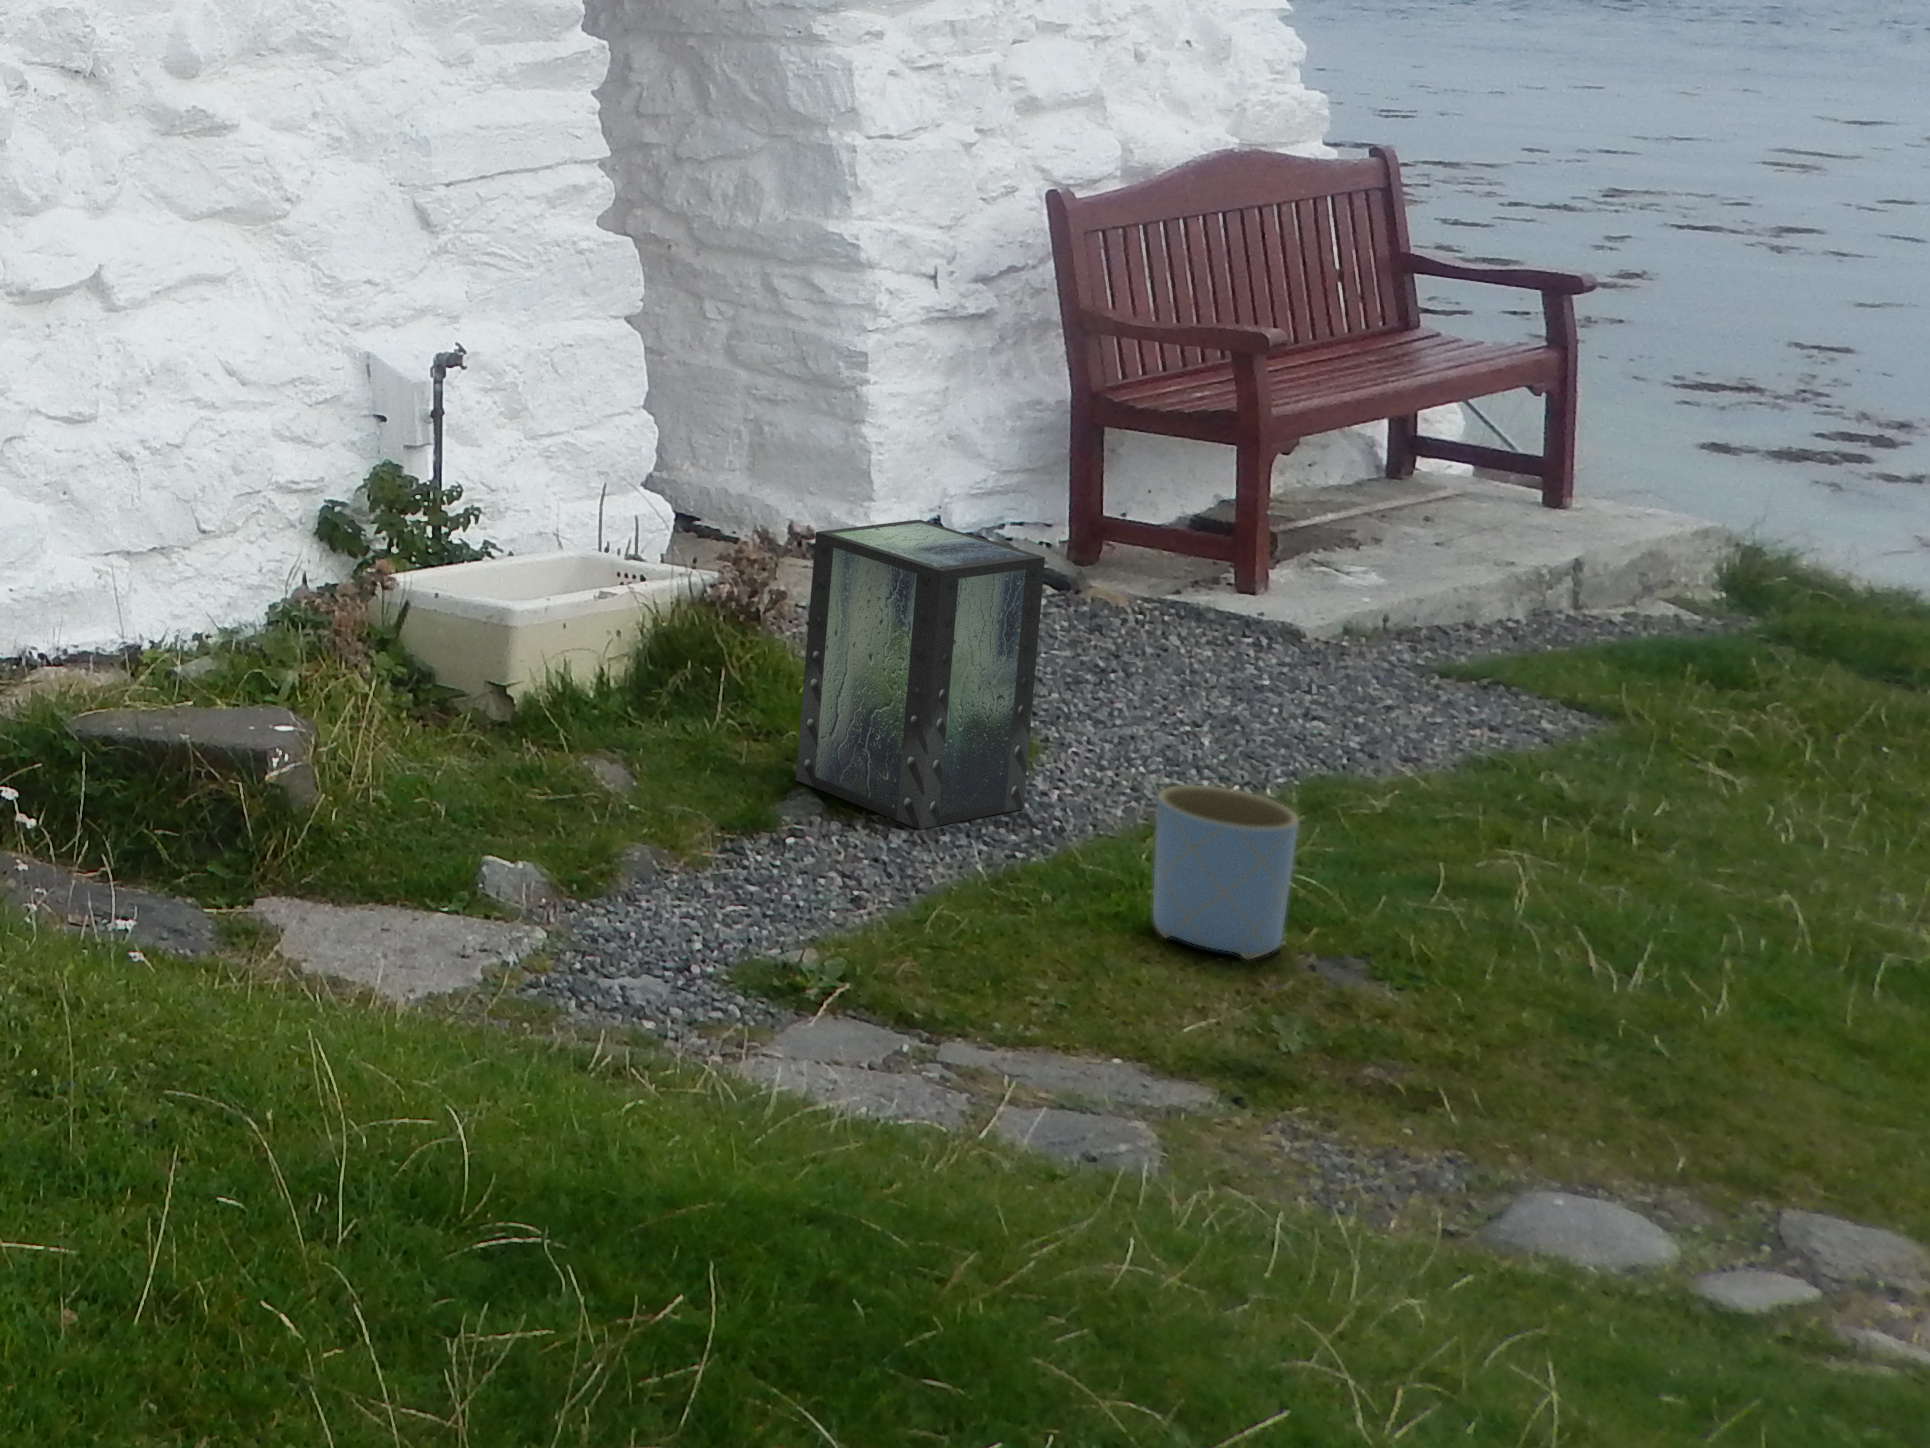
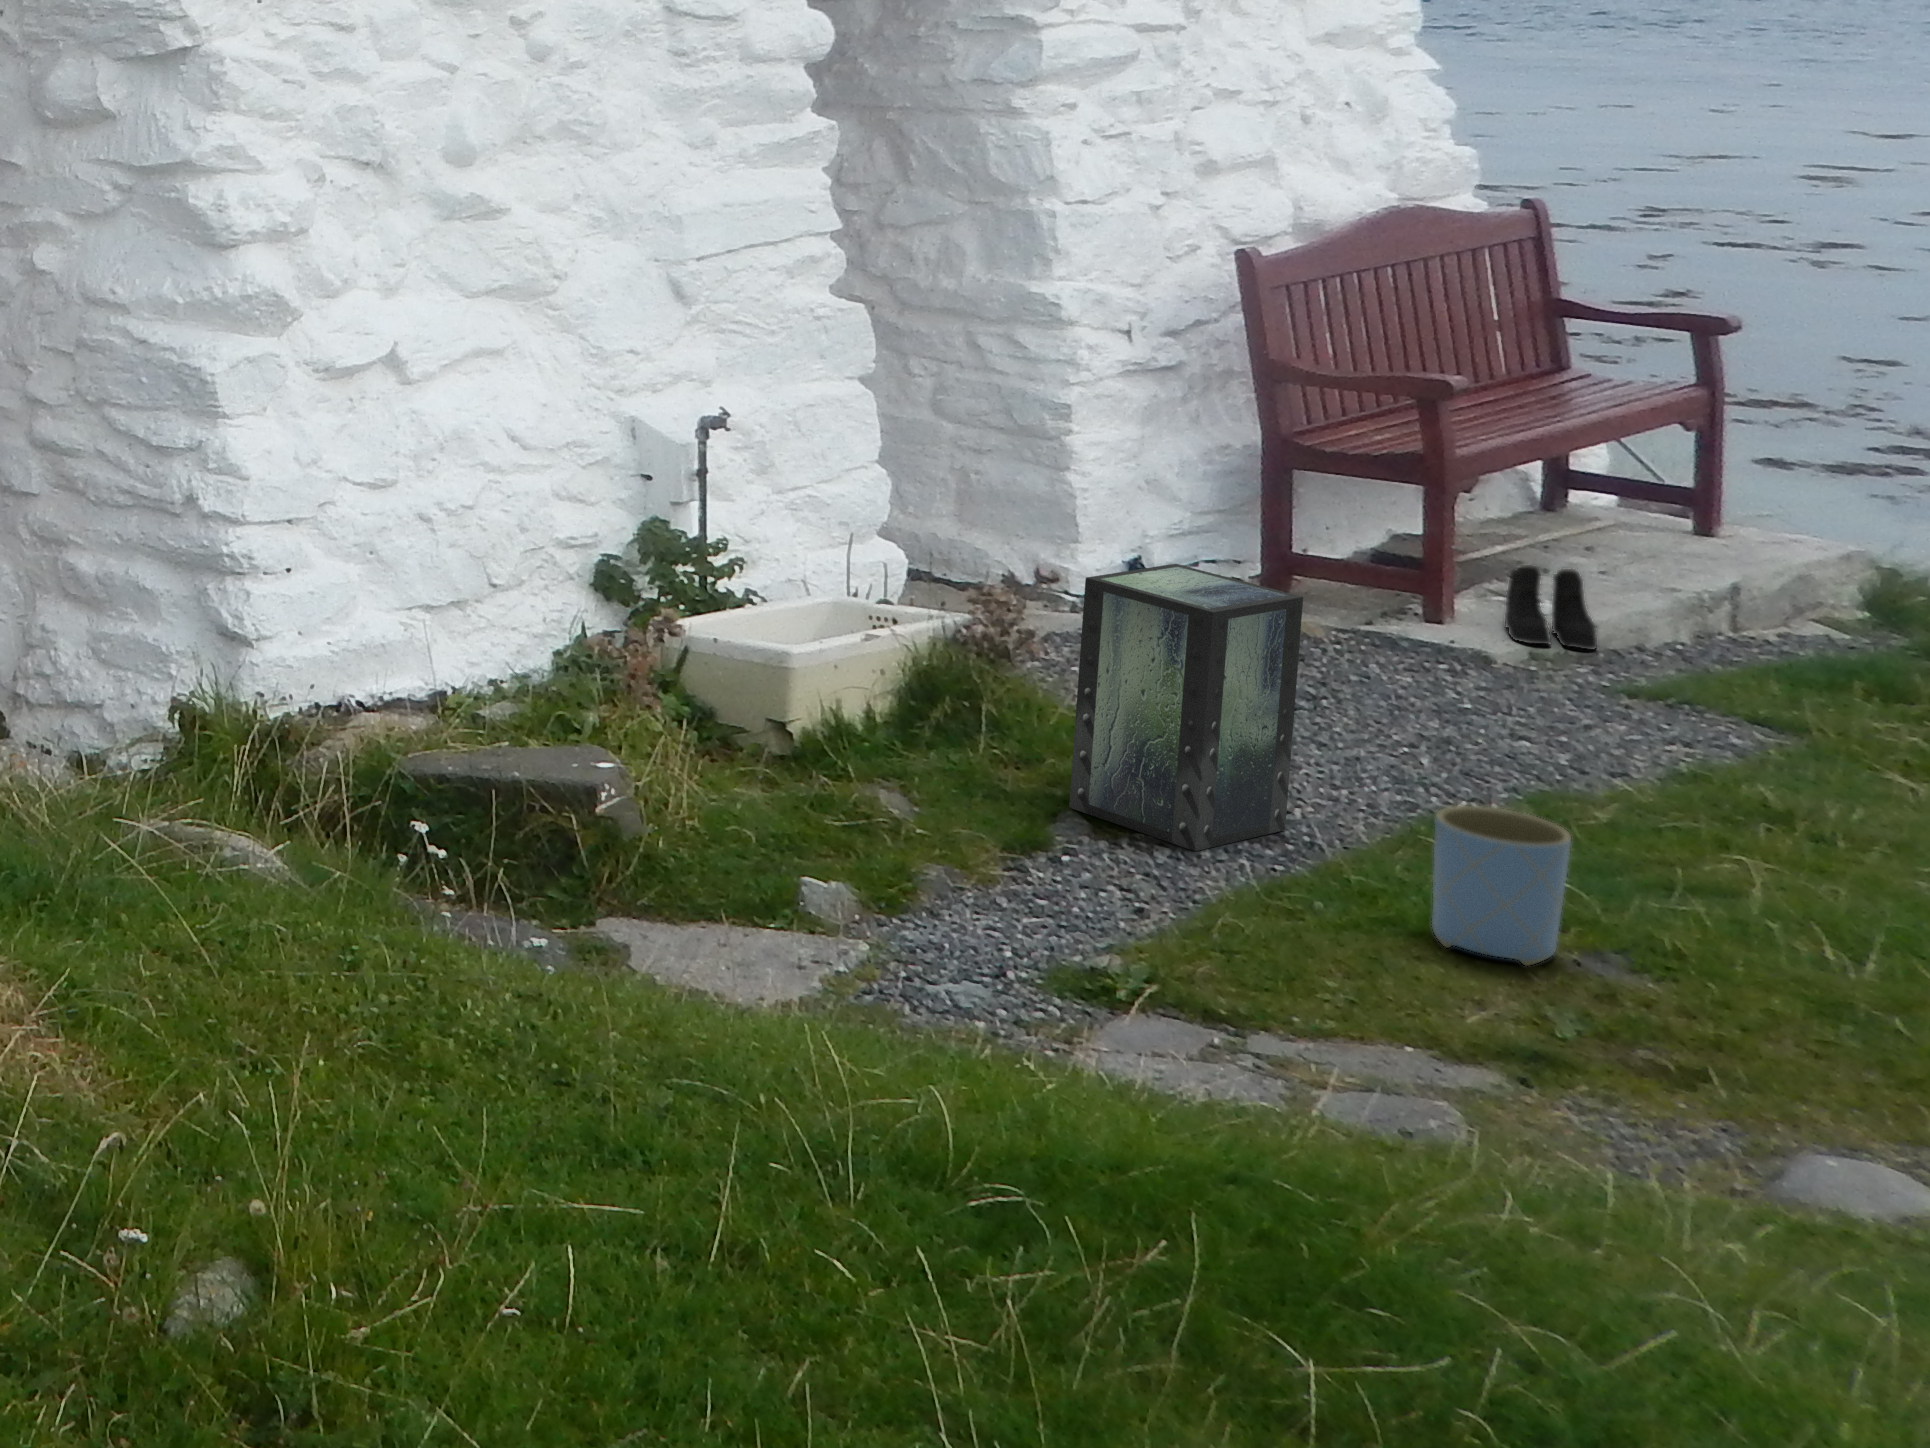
boots: none [1319,534,1412,626] -> present [1505,565,1597,650]

